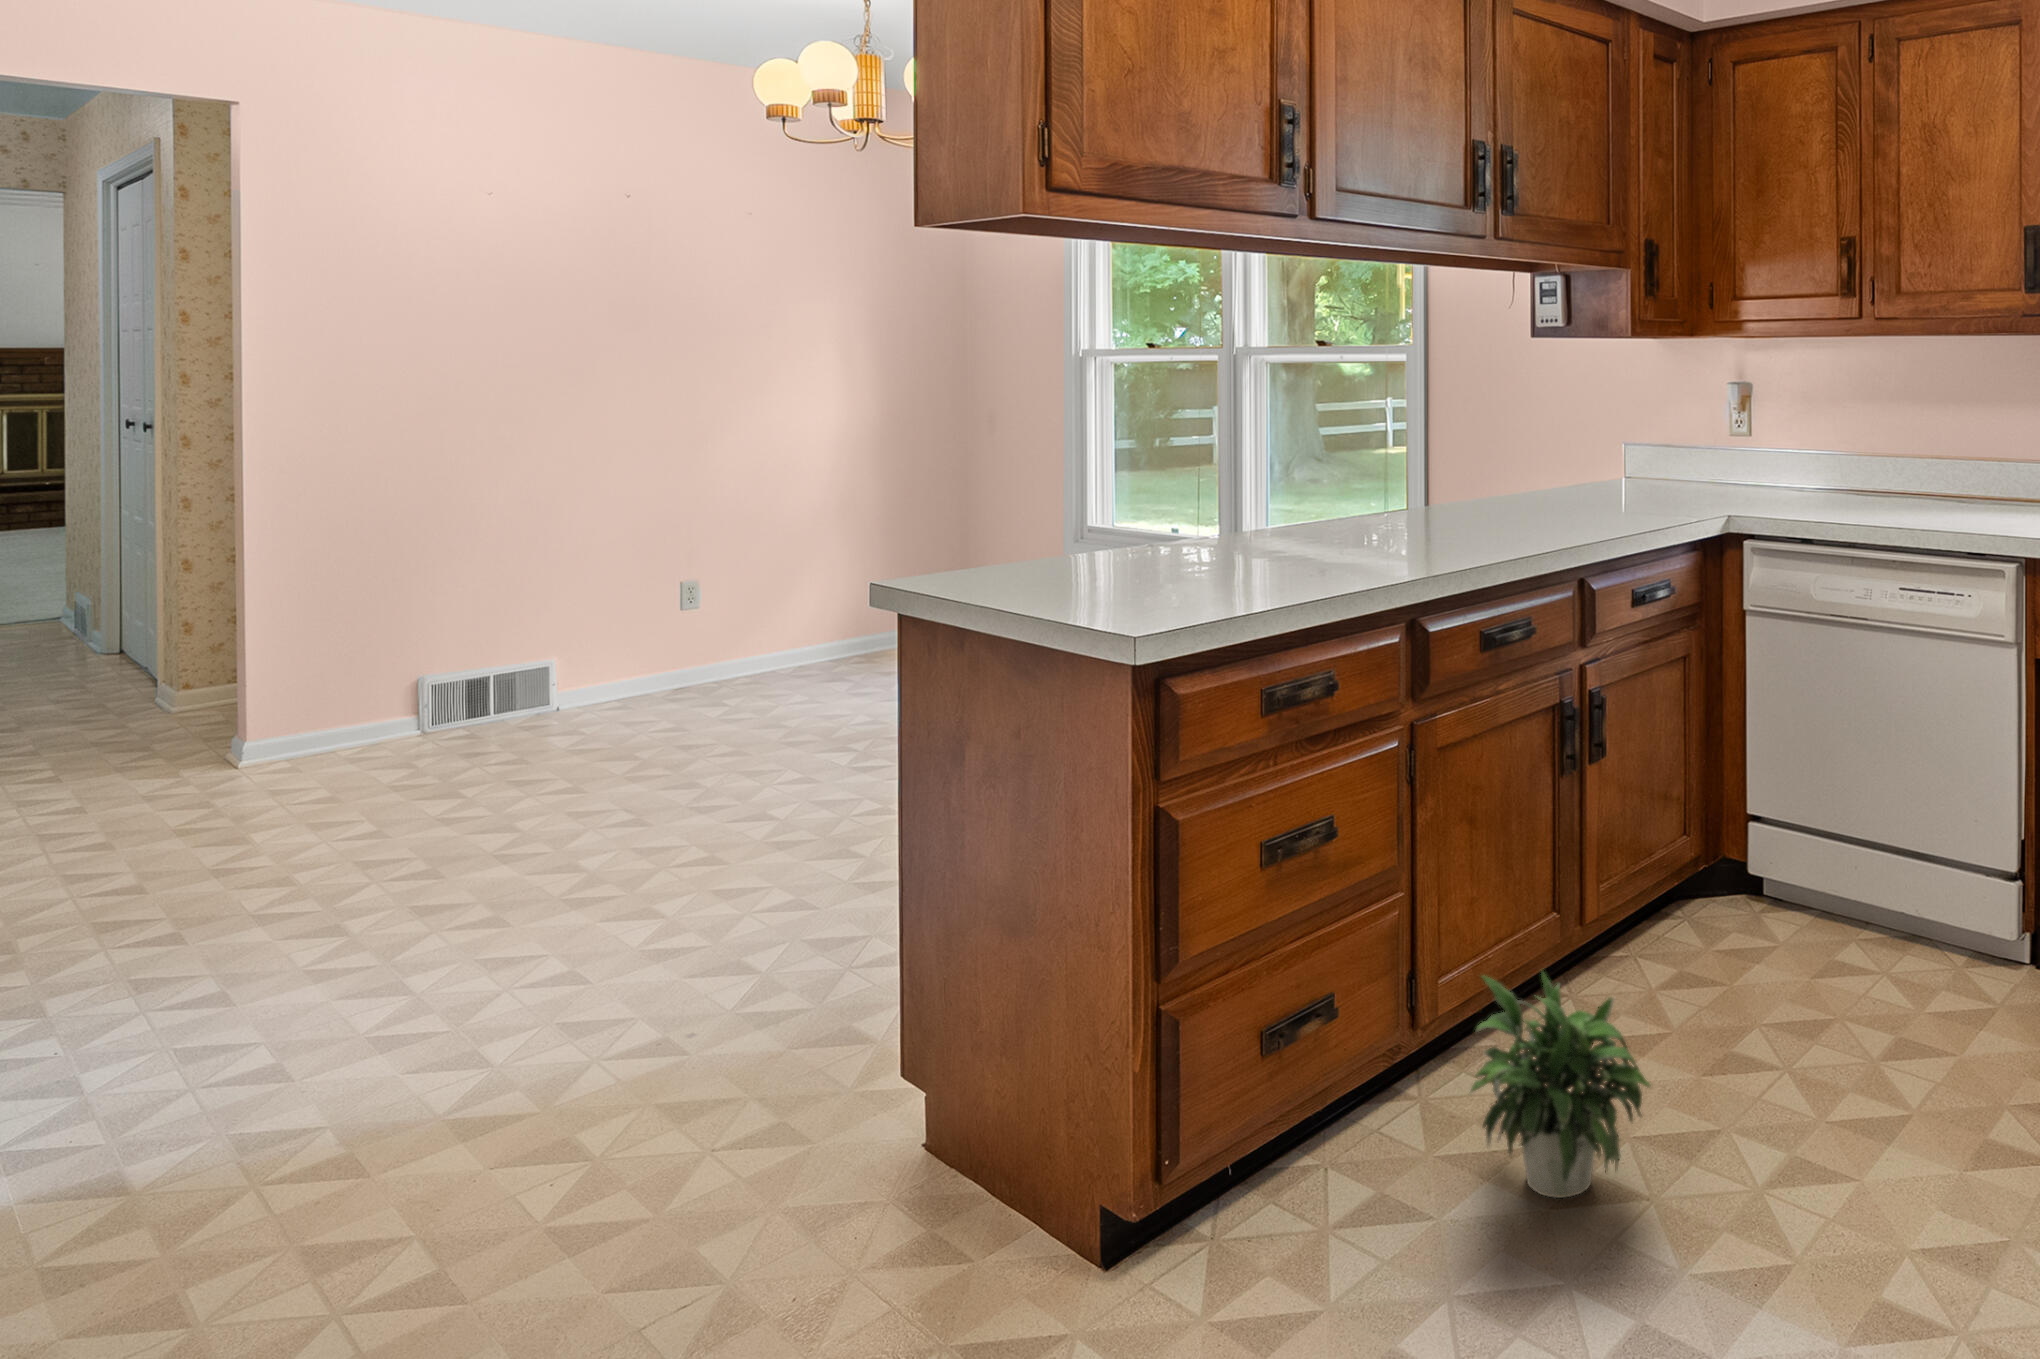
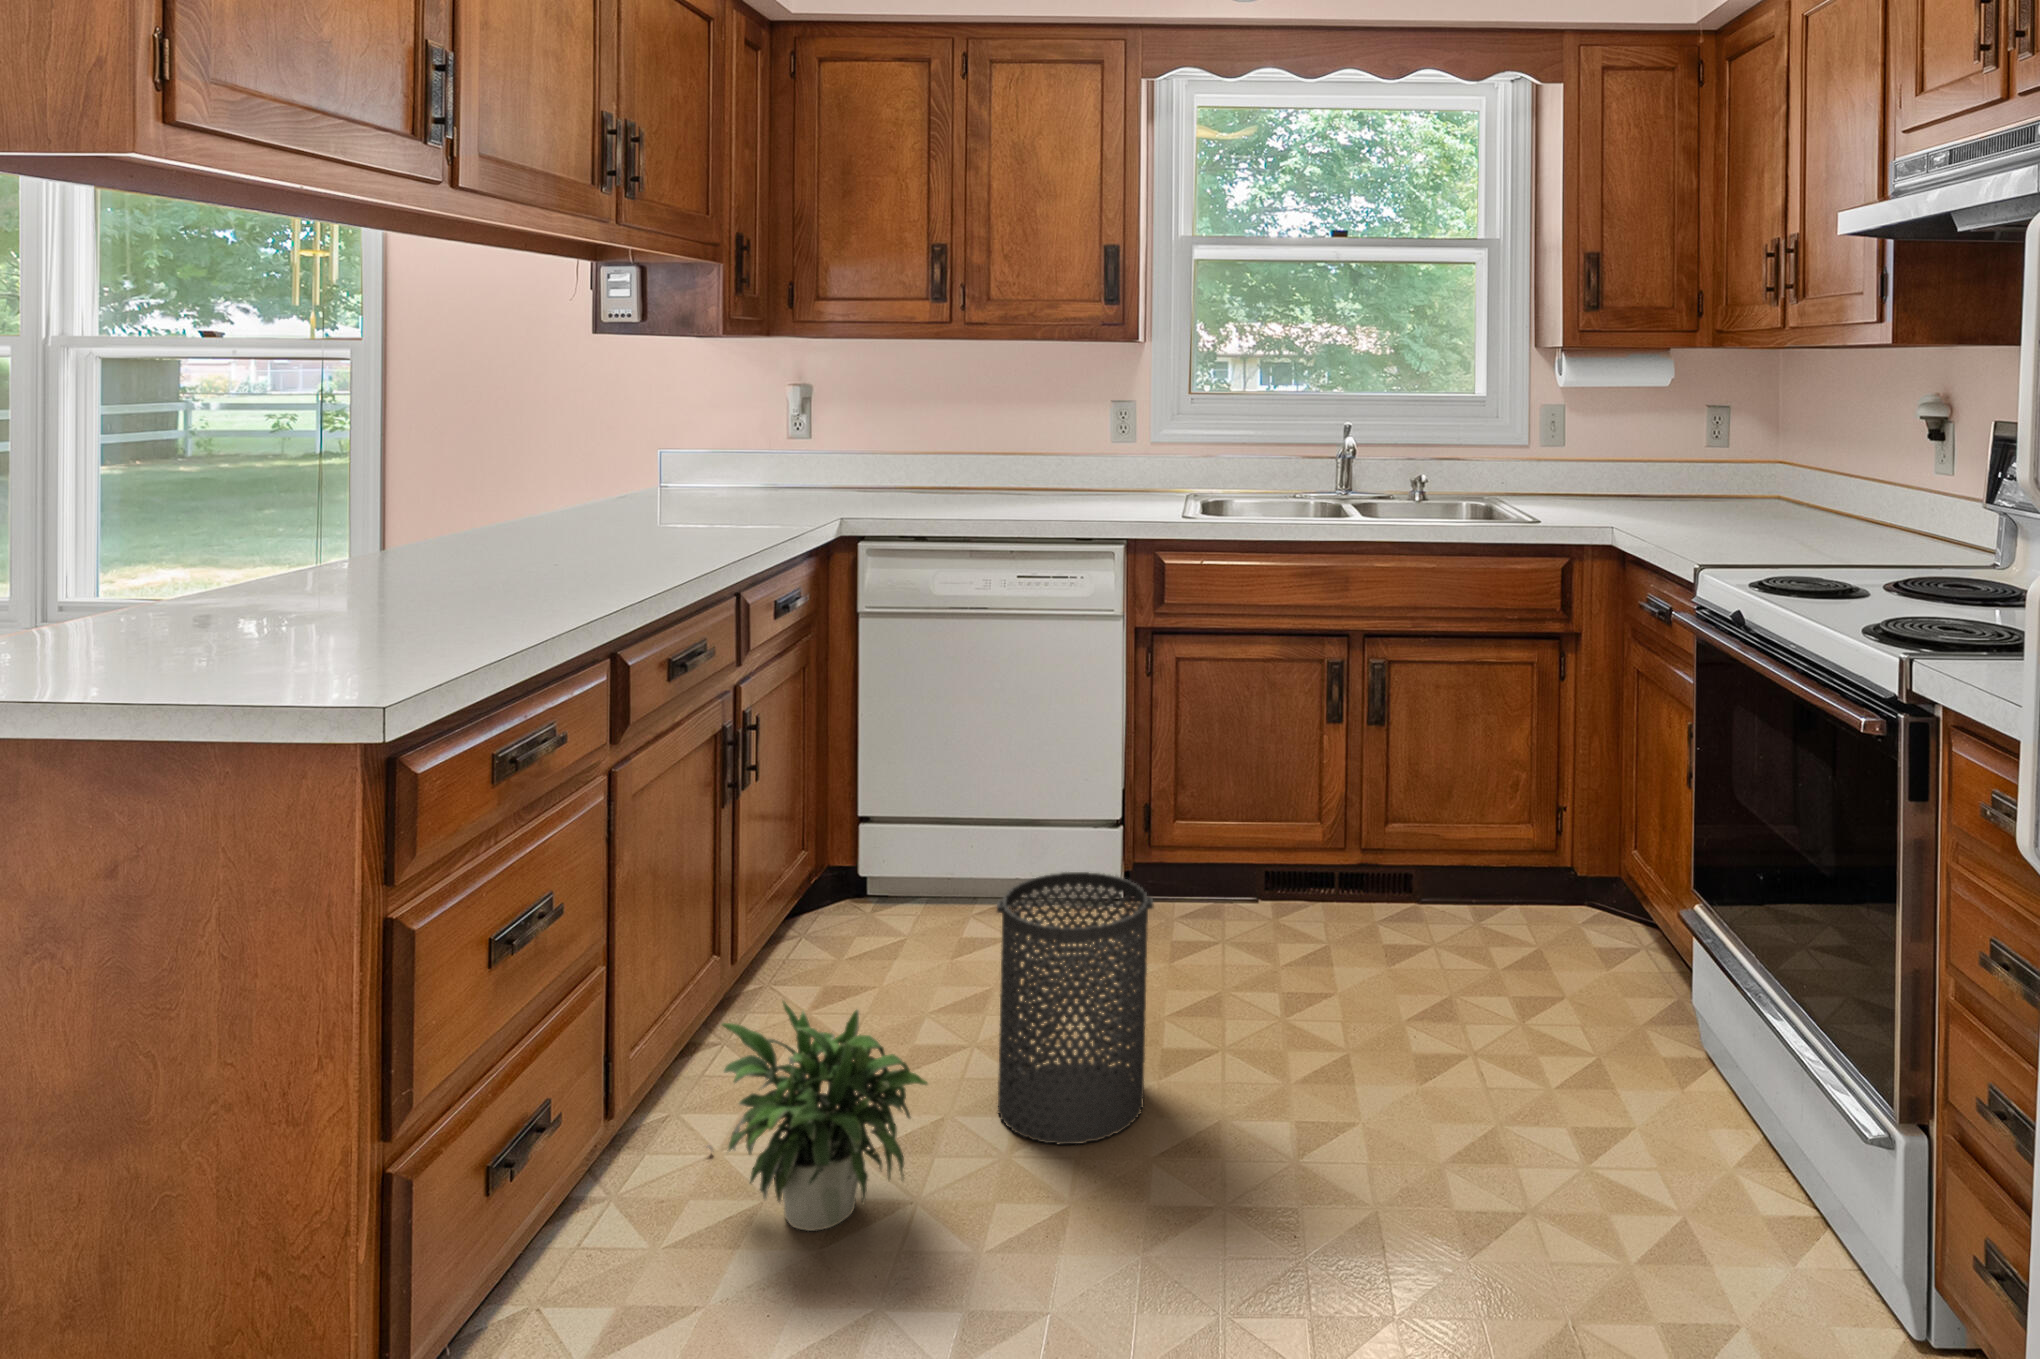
trash can: none [1762,908,1935,1211] -> present [997,872,1154,1145]

